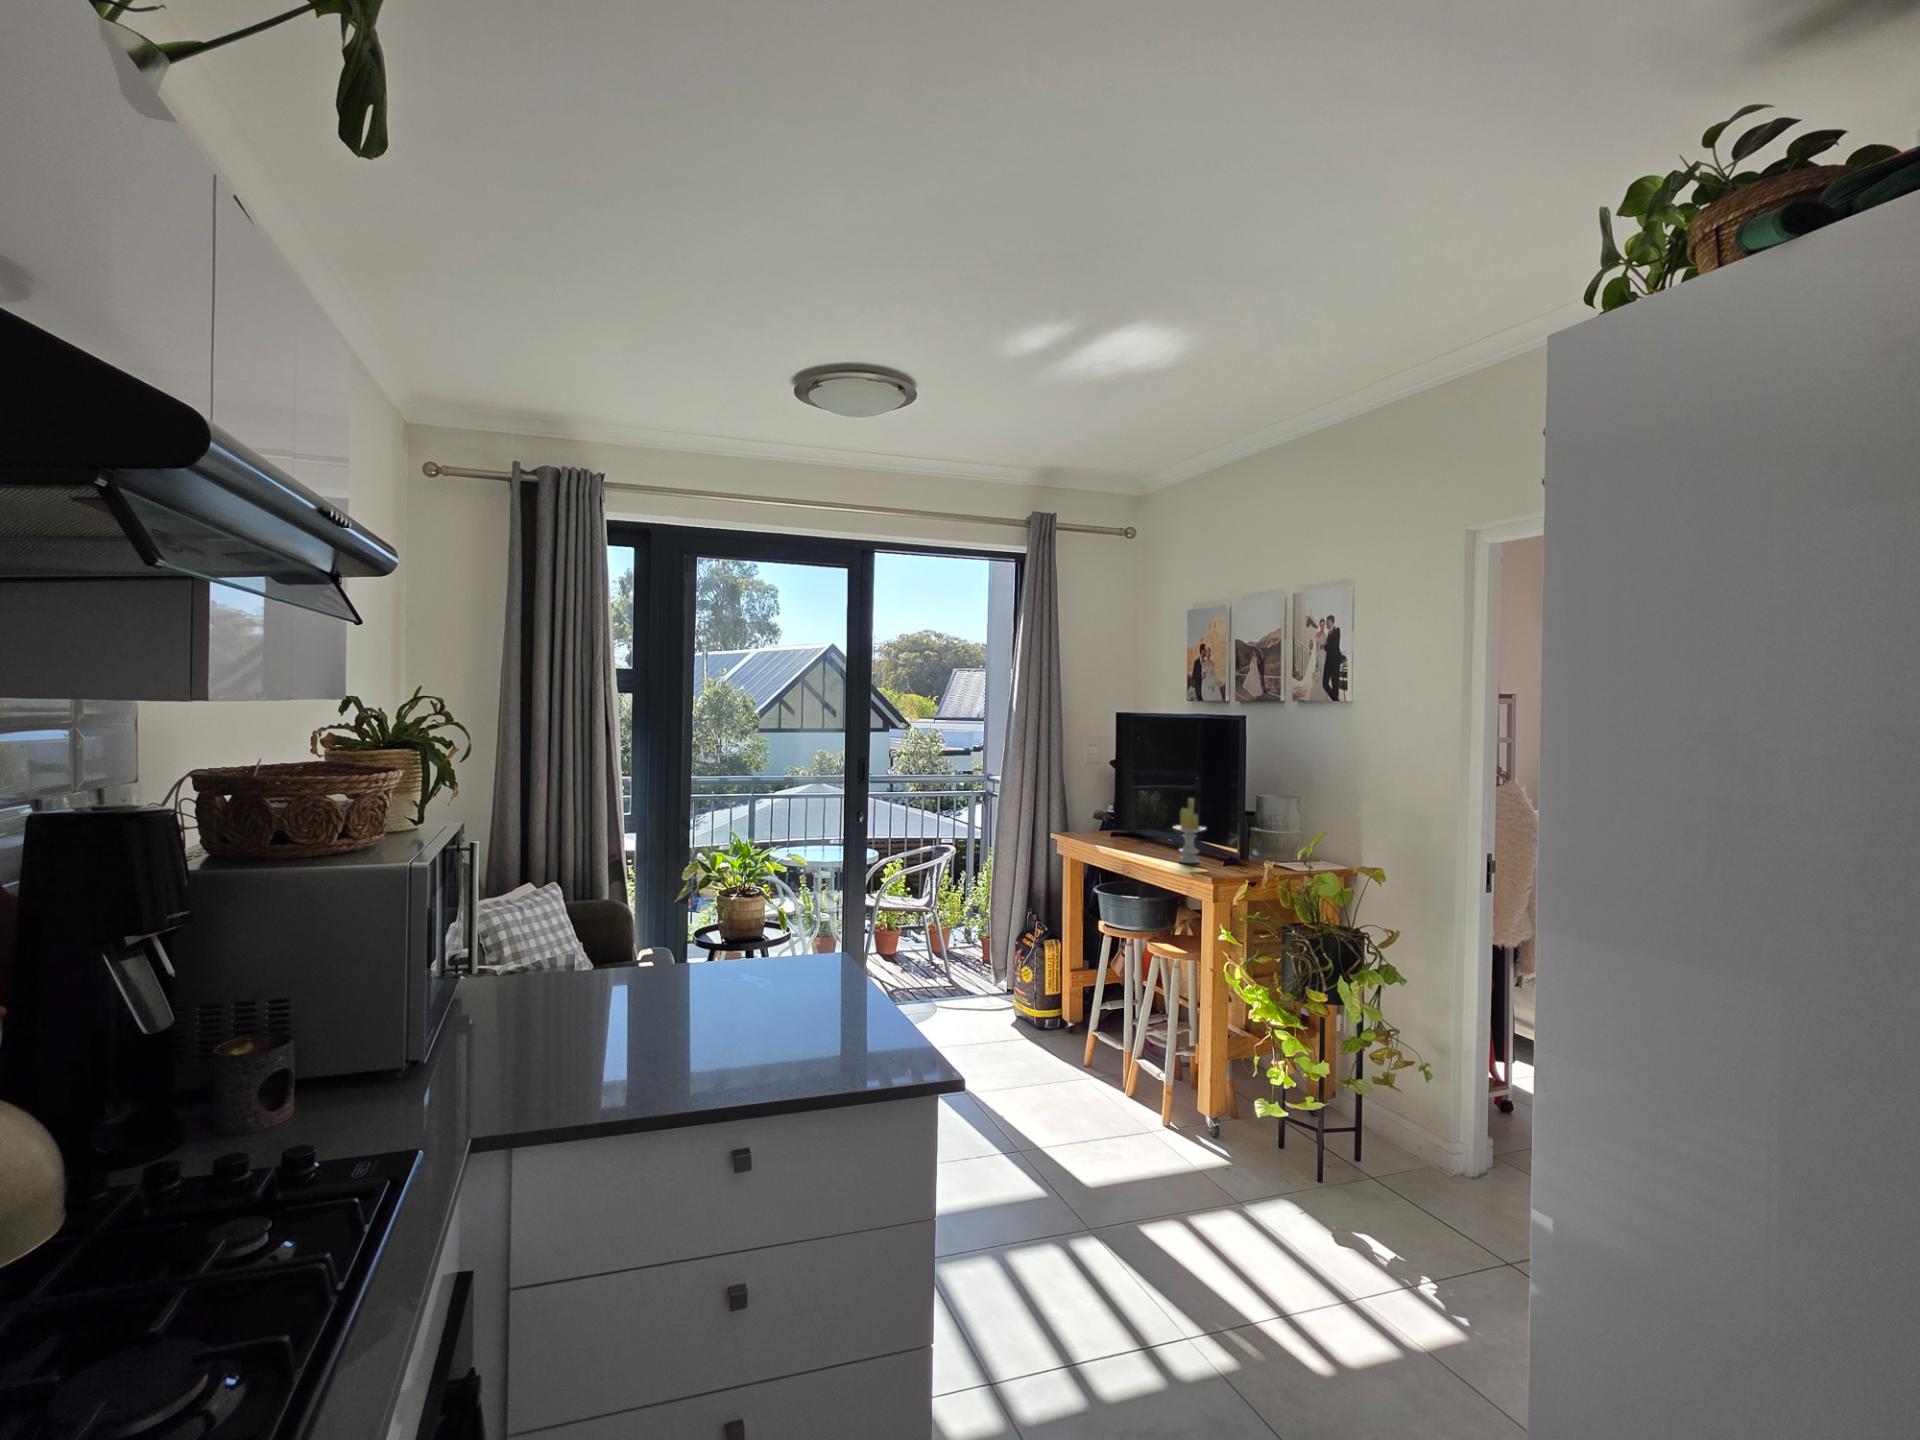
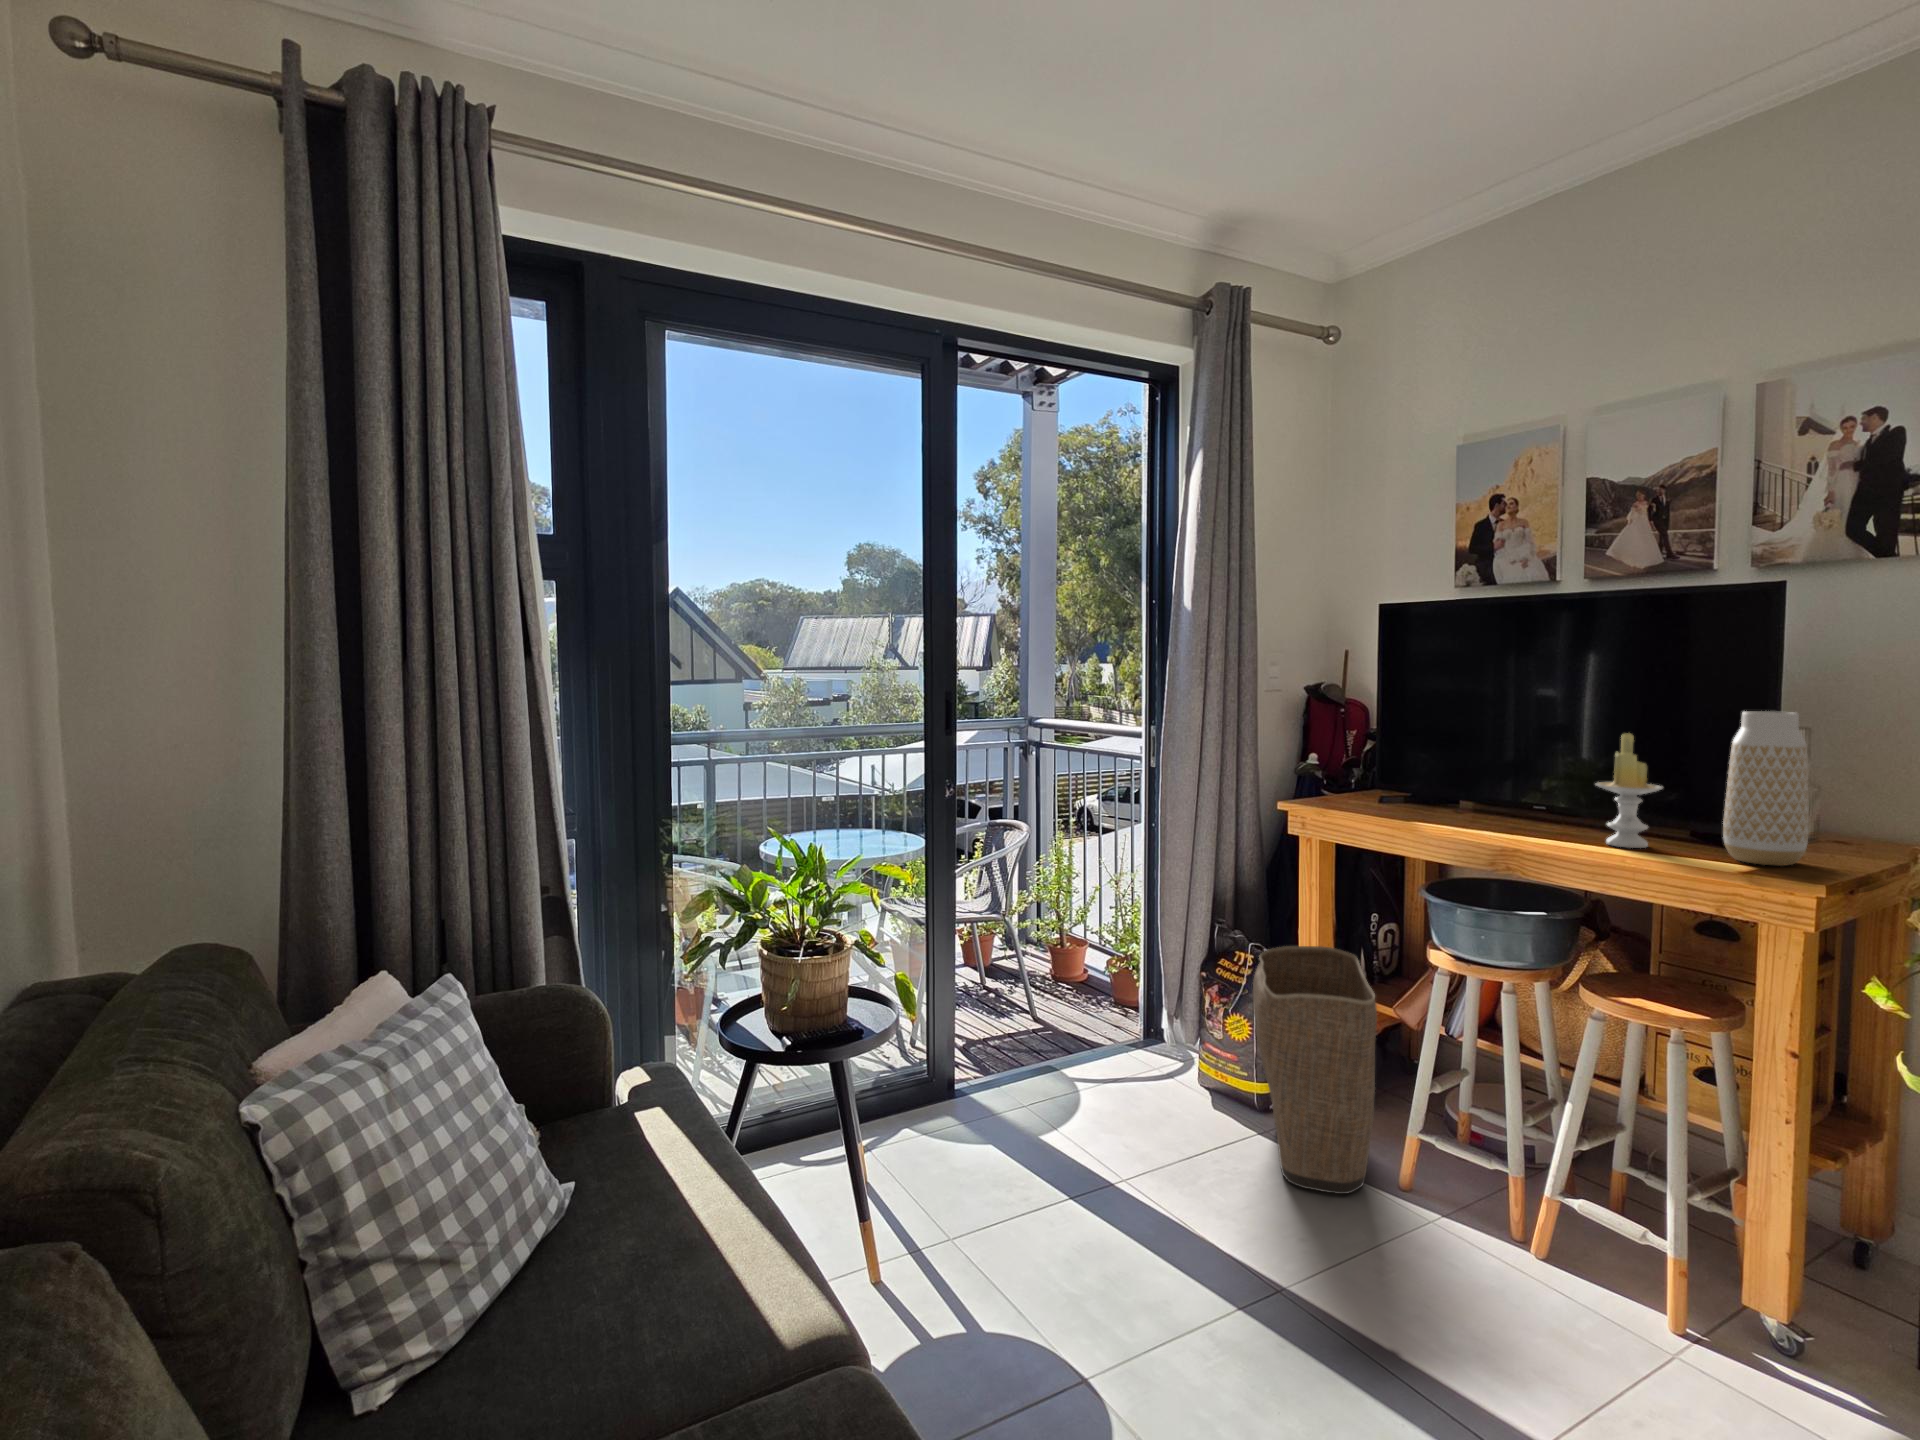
vase: none [1215,787,1253,873] -> present [1723,711,1809,866]
laundry basket: none [1005,924,1089,1063] -> present [1253,946,1377,1194]

